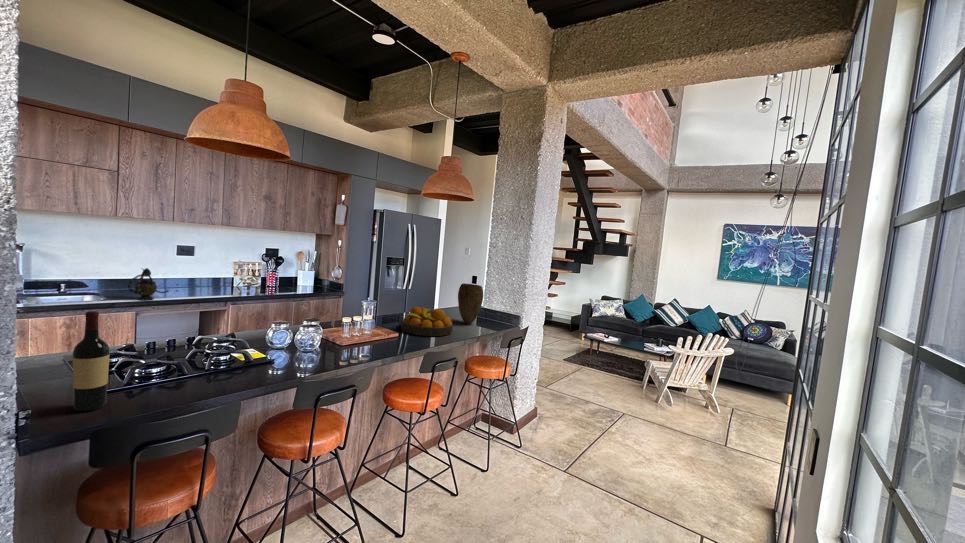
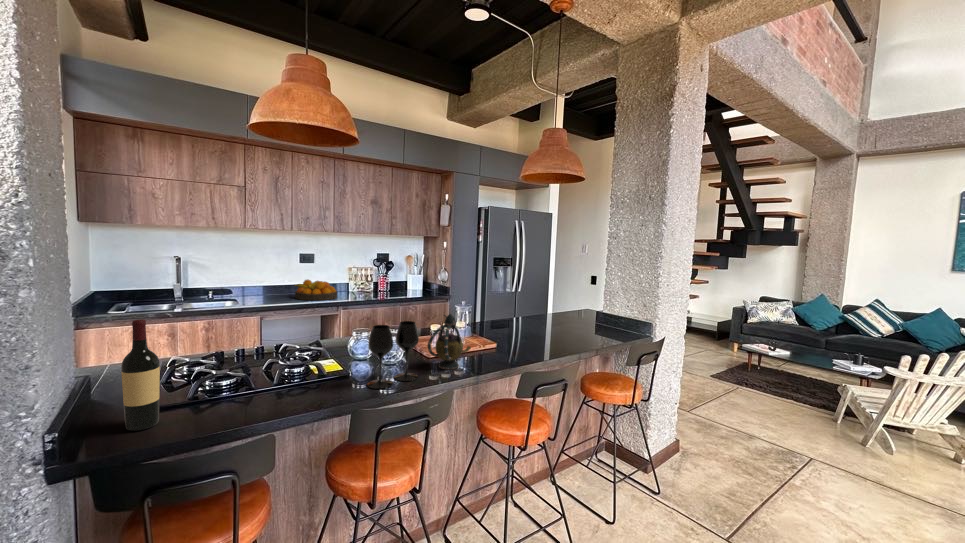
teapot: present [128,268,169,300] -> present [428,314,471,369]
vase: present [458,283,483,324] -> none [570,283,602,333]
fruit bowl: present [401,307,453,336] -> present [294,280,337,300]
wine glass: none [294,314,339,370] -> present [367,321,419,389]

